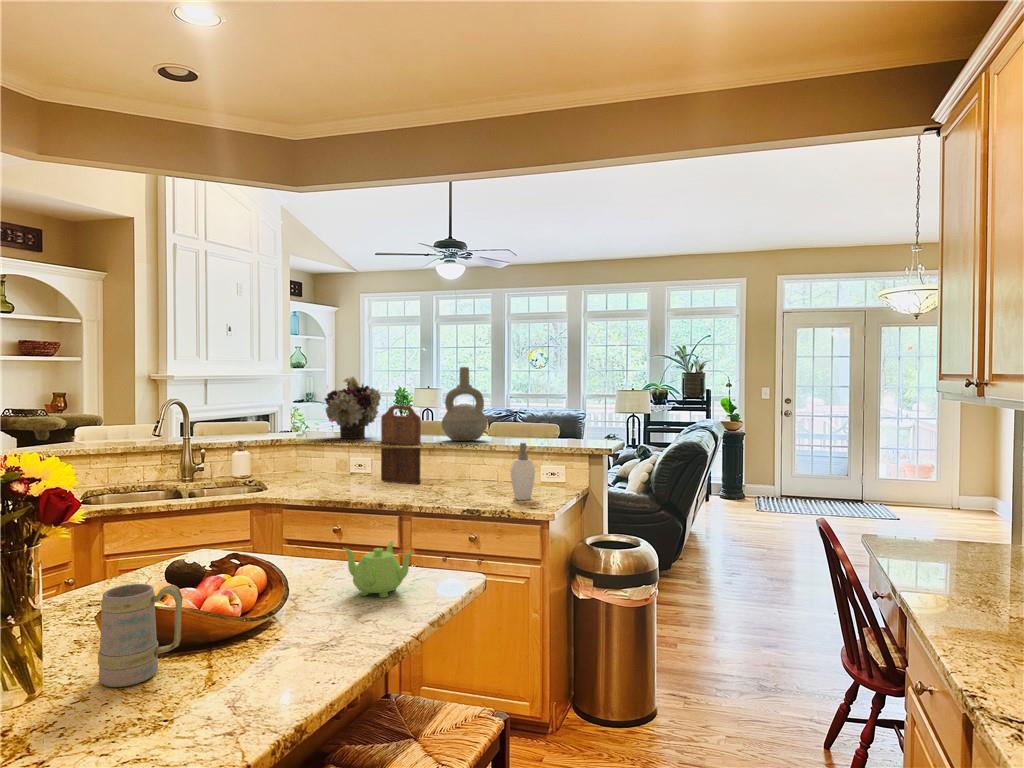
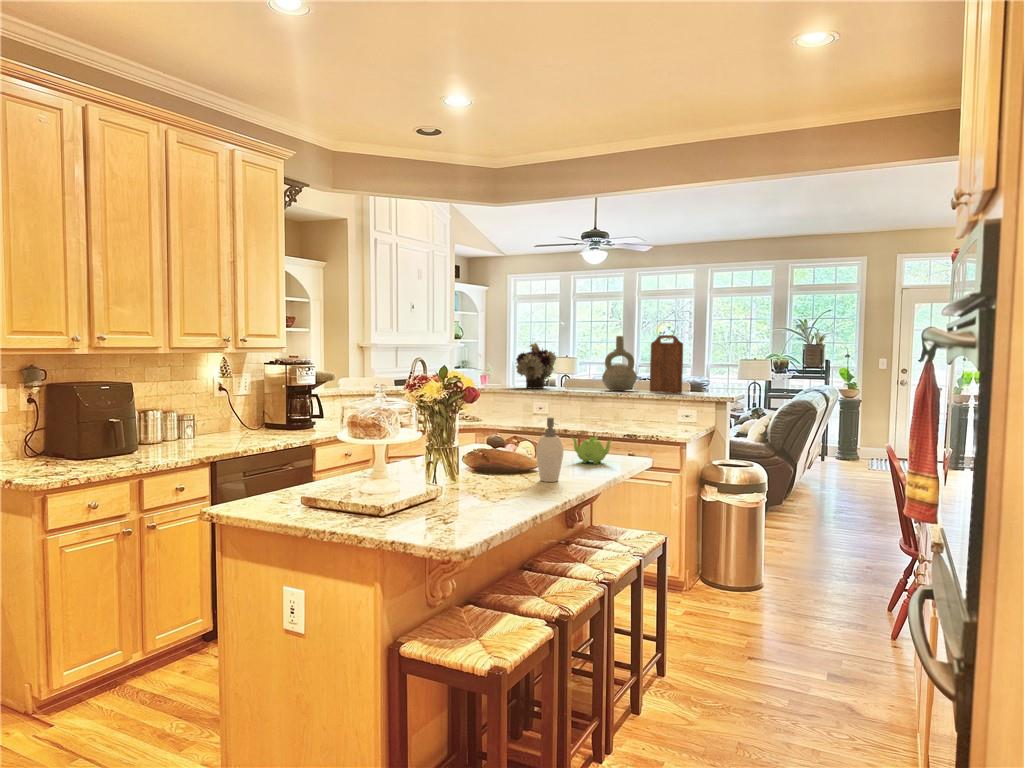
cutting board: present [381,405,421,484] -> present [650,335,683,393]
soap dispenser: present [511,443,535,500] -> present [536,418,564,482]
mug: present [98,584,183,687] -> none [477,438,513,482]

